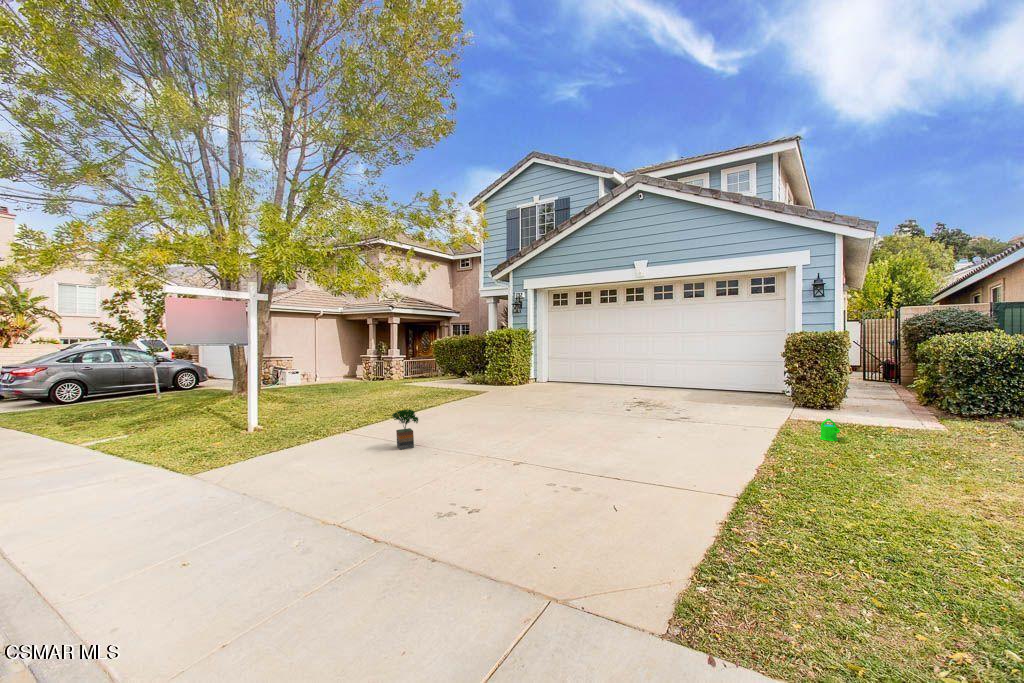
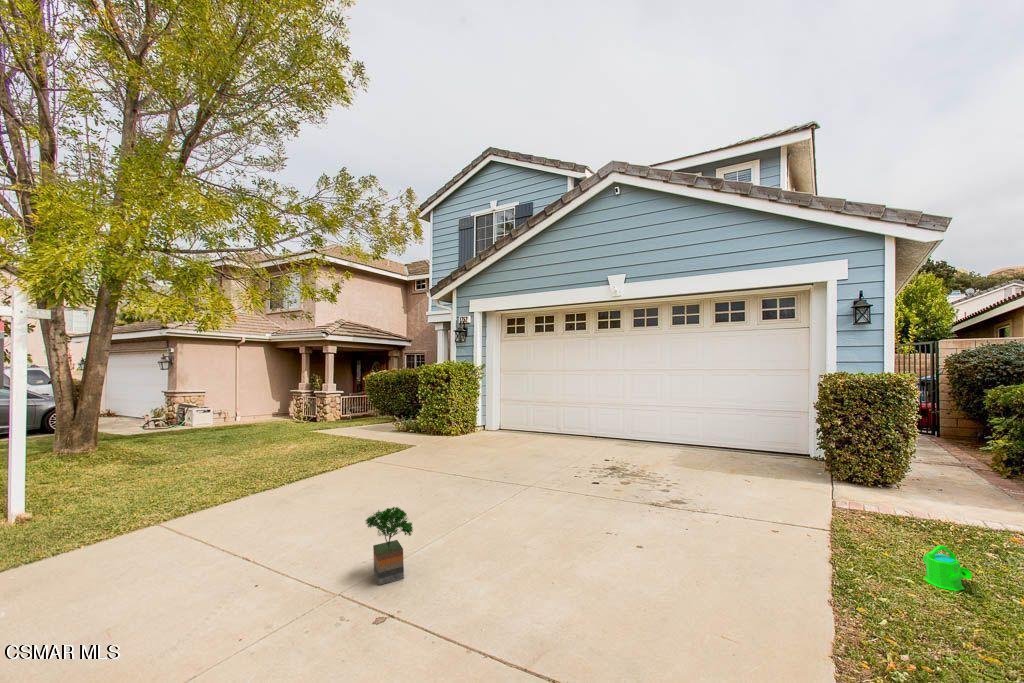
potted tree: present [392,409,418,450] -> present [365,507,413,585]

